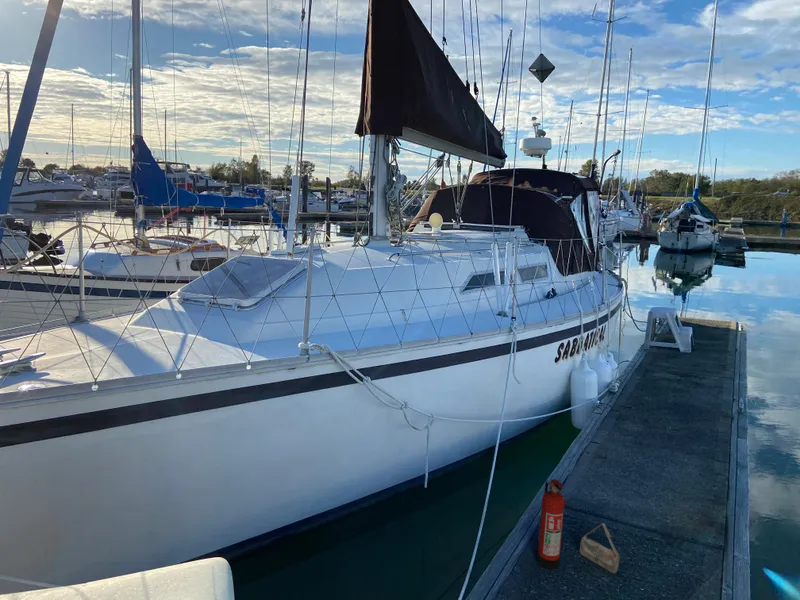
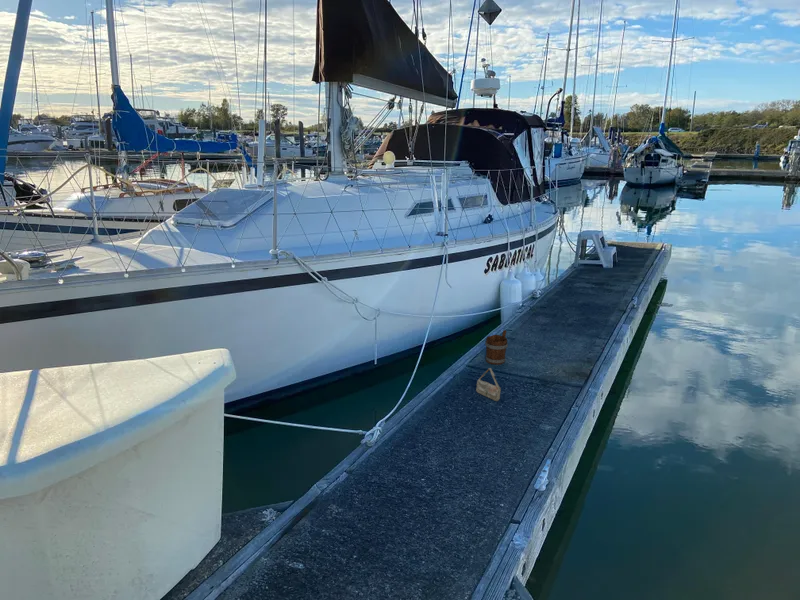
bucket: none [576,449,608,500] -> present [485,330,508,365]
fire extinguisher: present [537,479,566,569] -> none [446,338,464,400]

